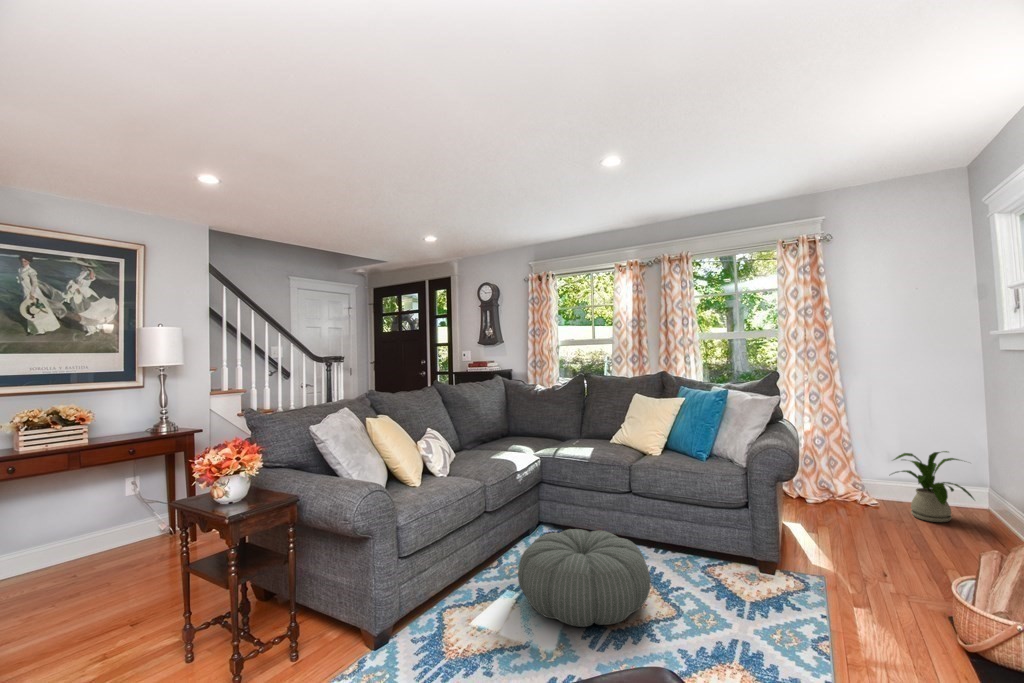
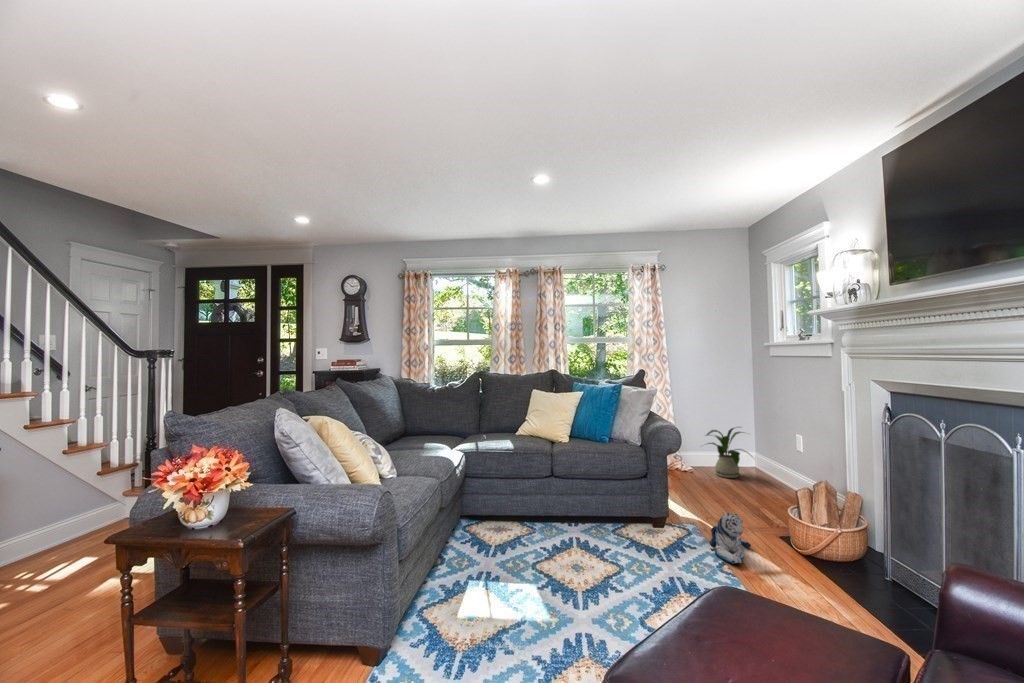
pouf: present [518,529,650,627] -> none [486,511,603,597]
plush toy: none [826,566,890,639] -> present [709,513,751,564]

